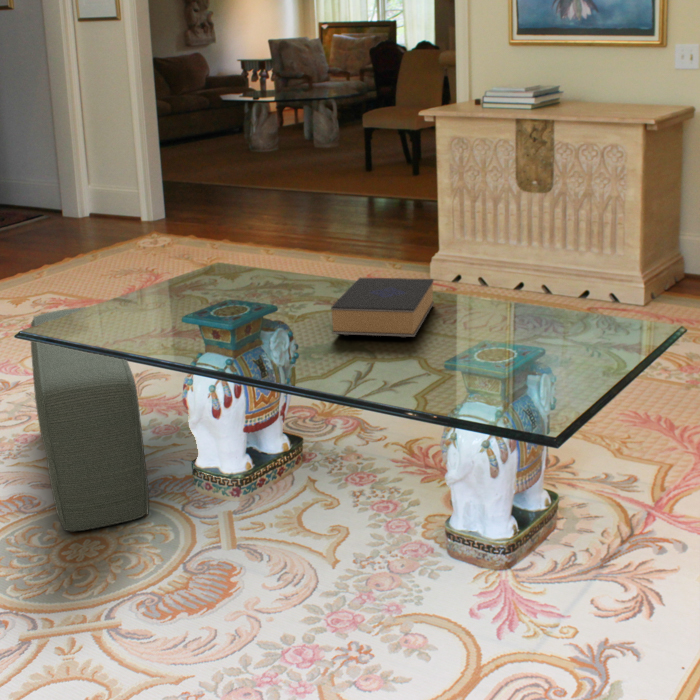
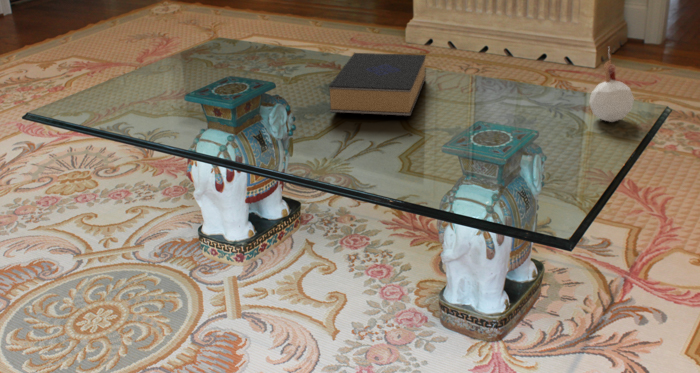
candle: none [597,266,642,342] -> present [589,47,634,122]
pouf: present [31,307,149,531] -> none [42,78,158,300]

